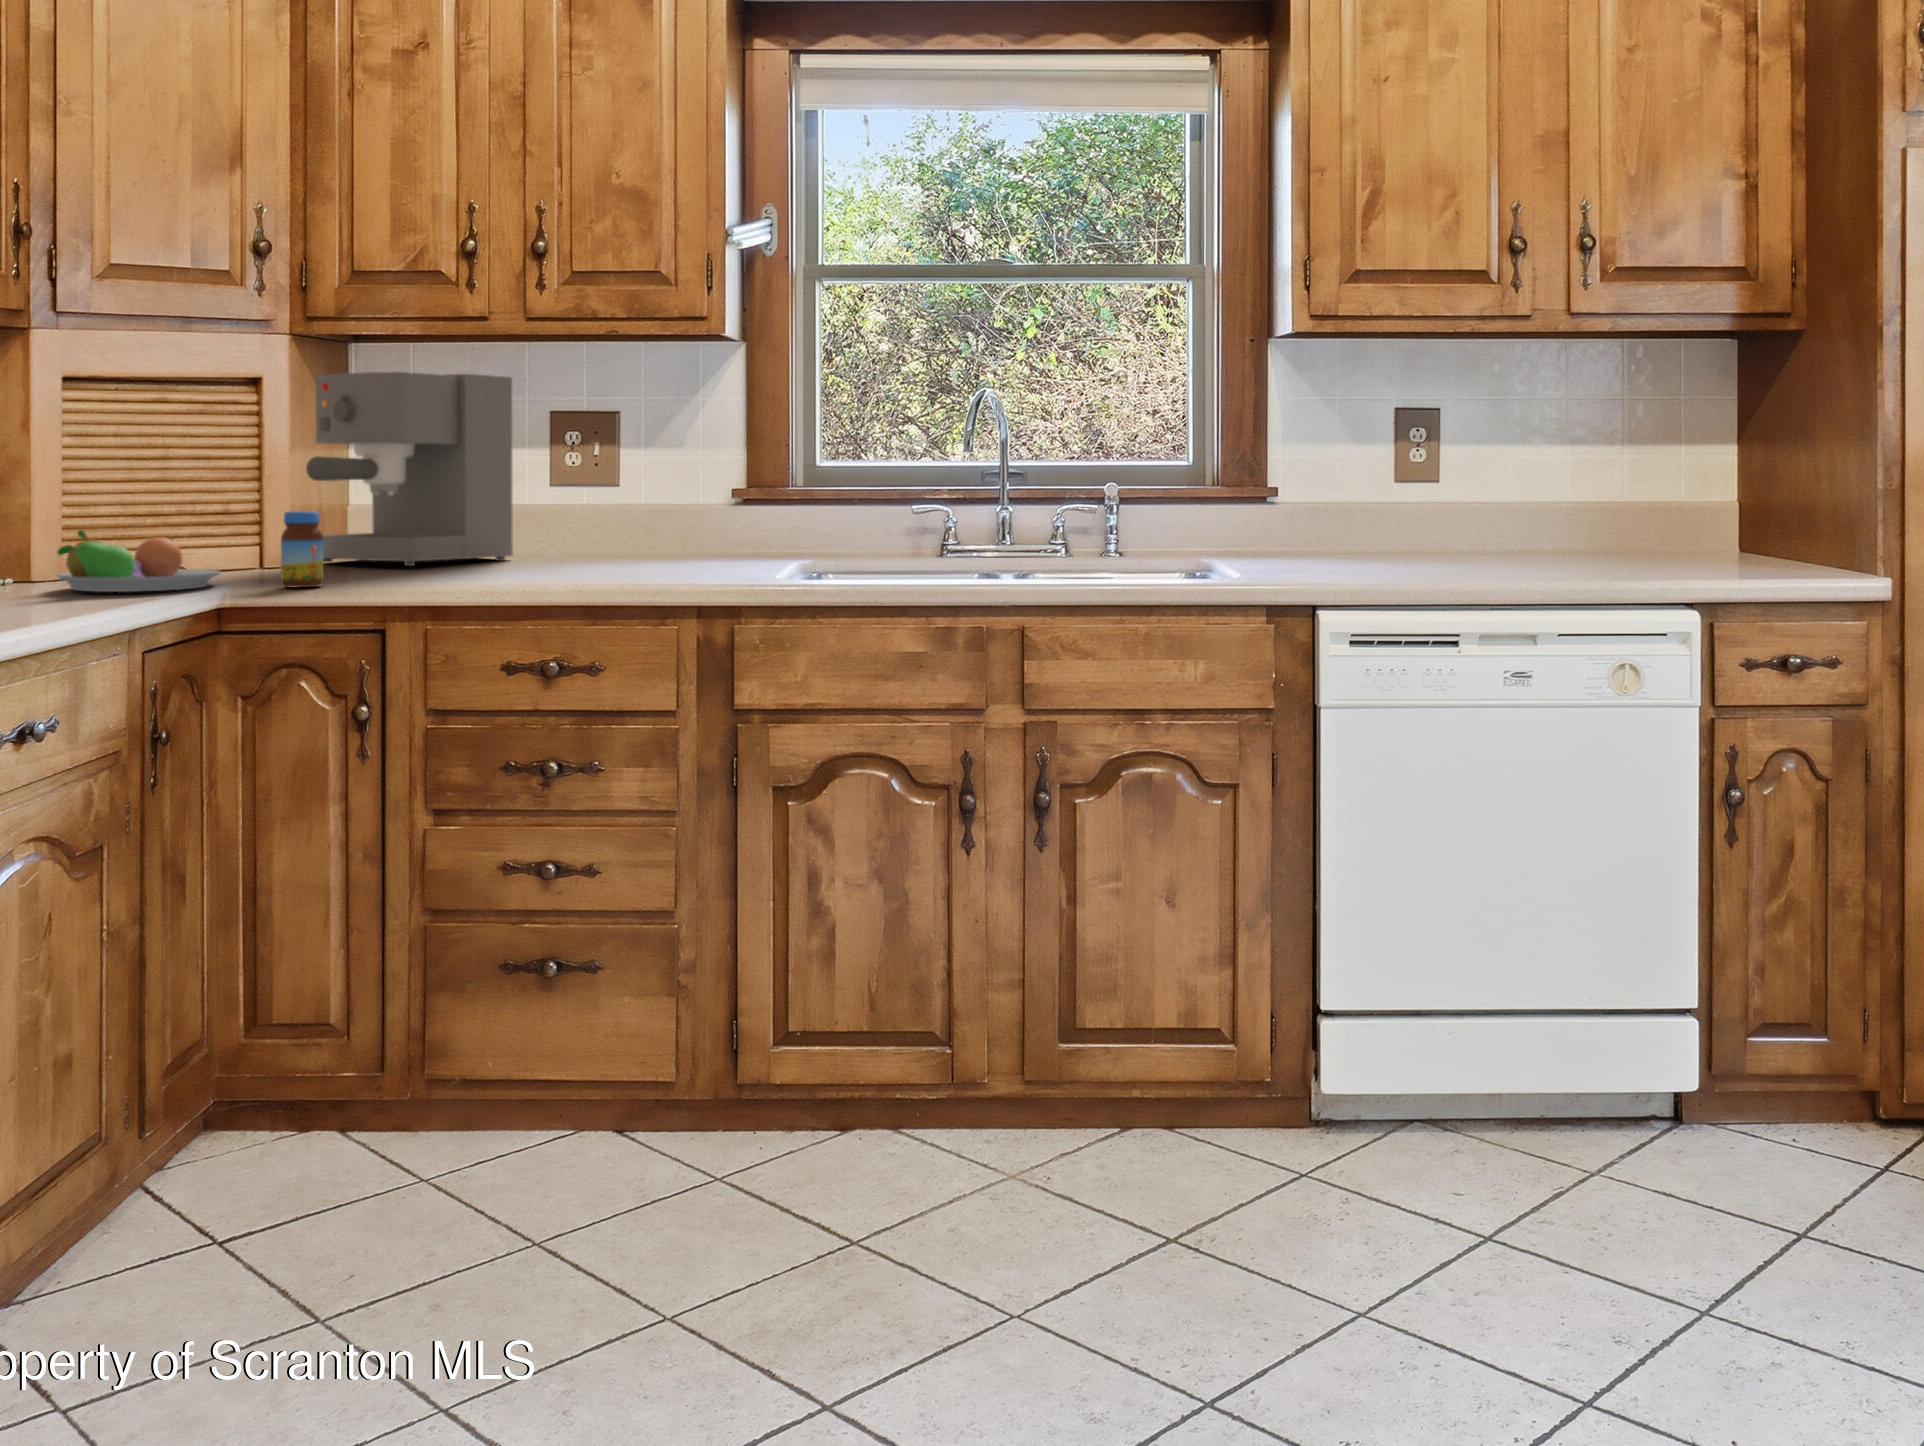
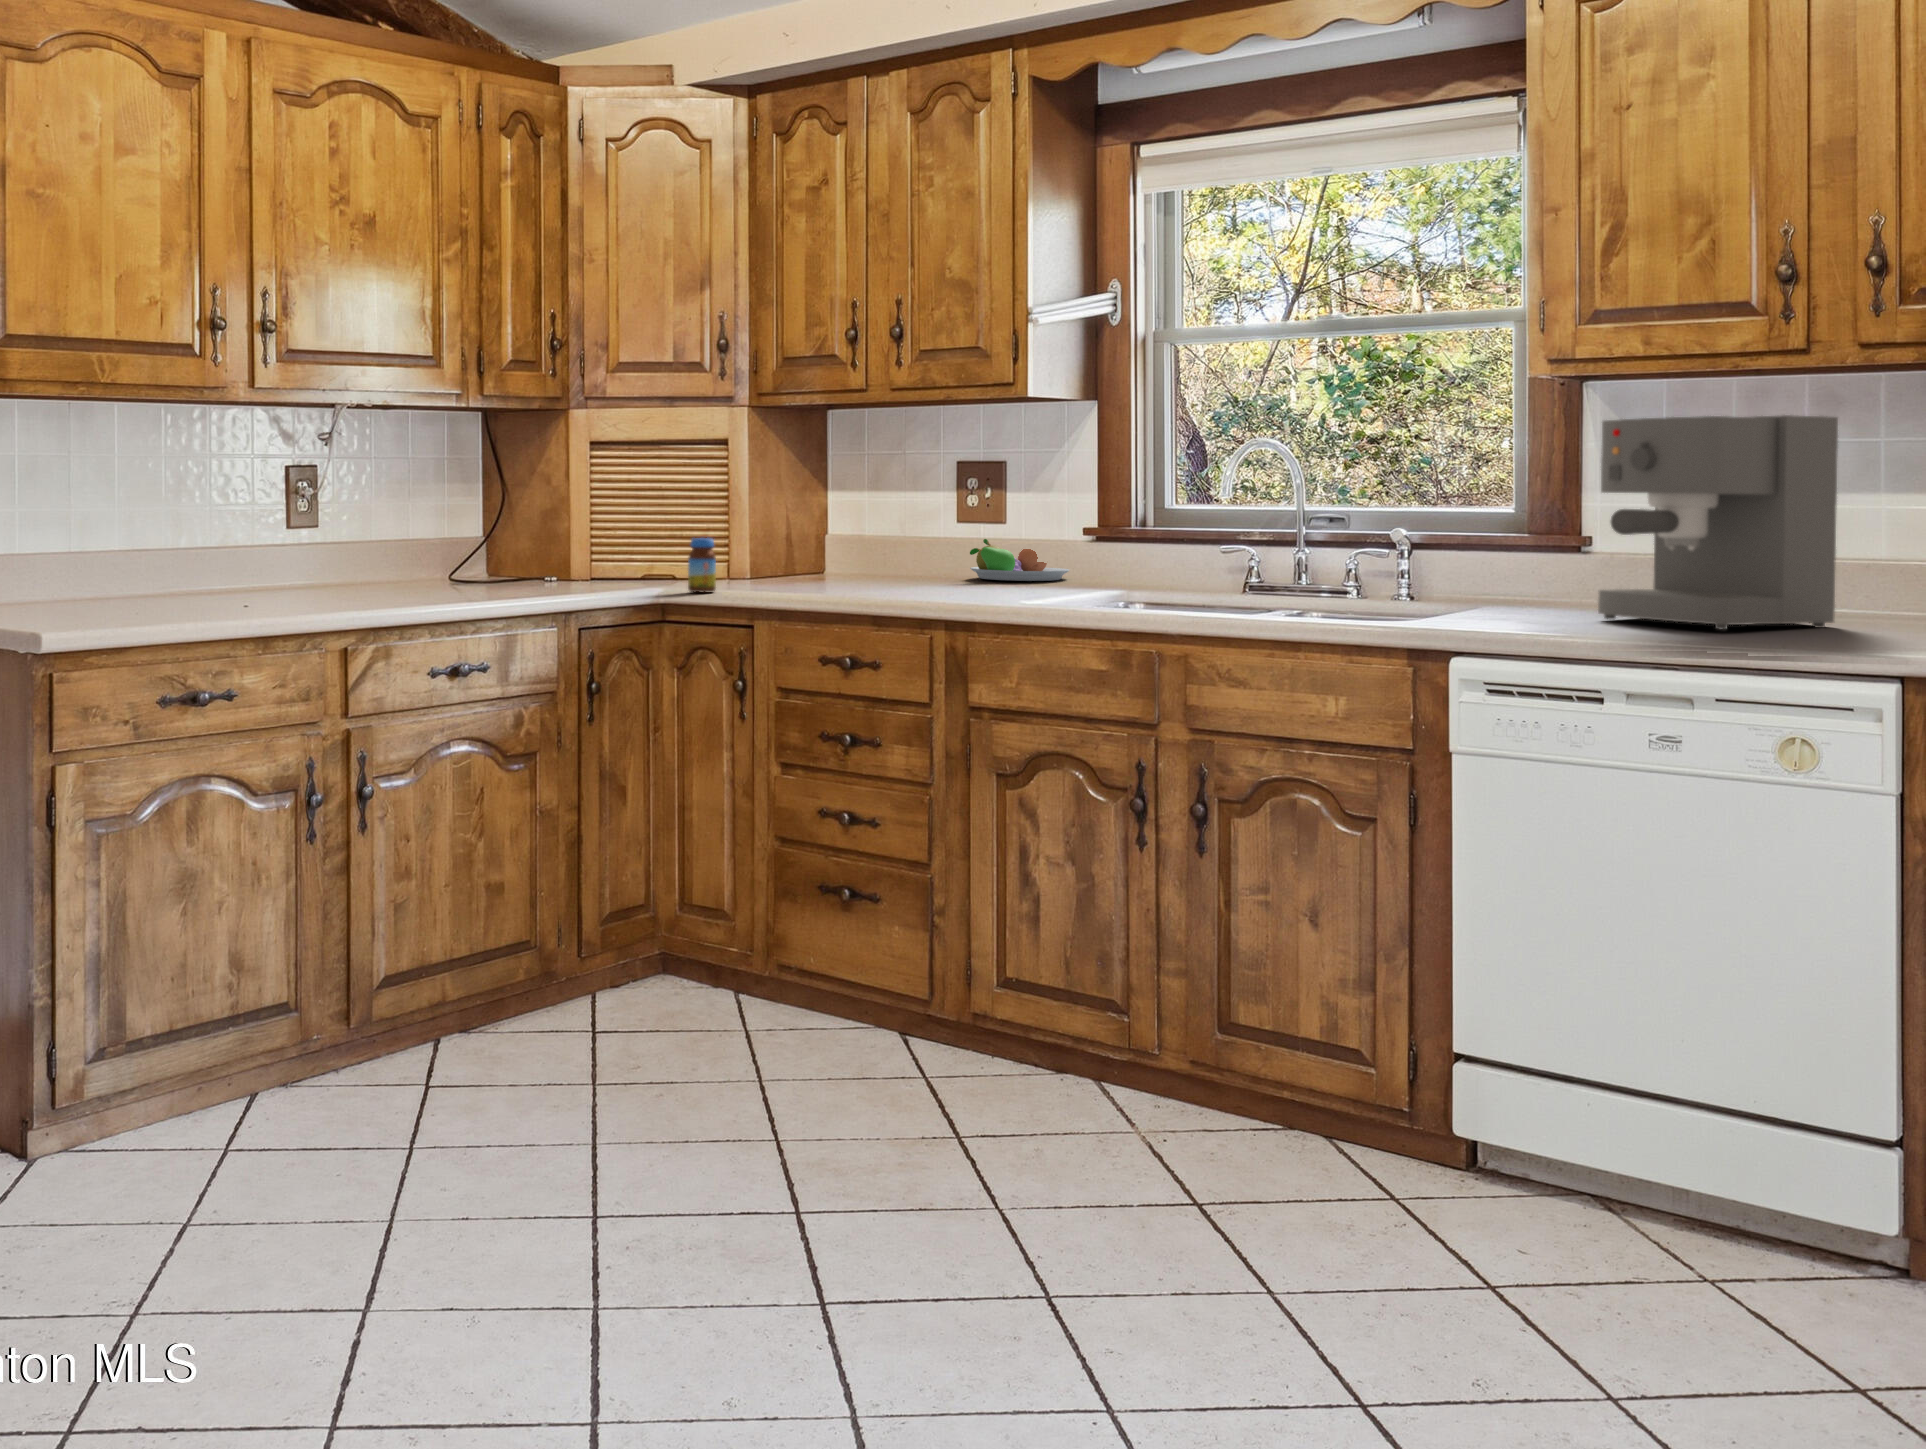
coffee maker: present [306,372,513,566] -> present [1598,415,1838,630]
fruit bowl: present [57,530,220,592] -> present [970,539,1069,581]

